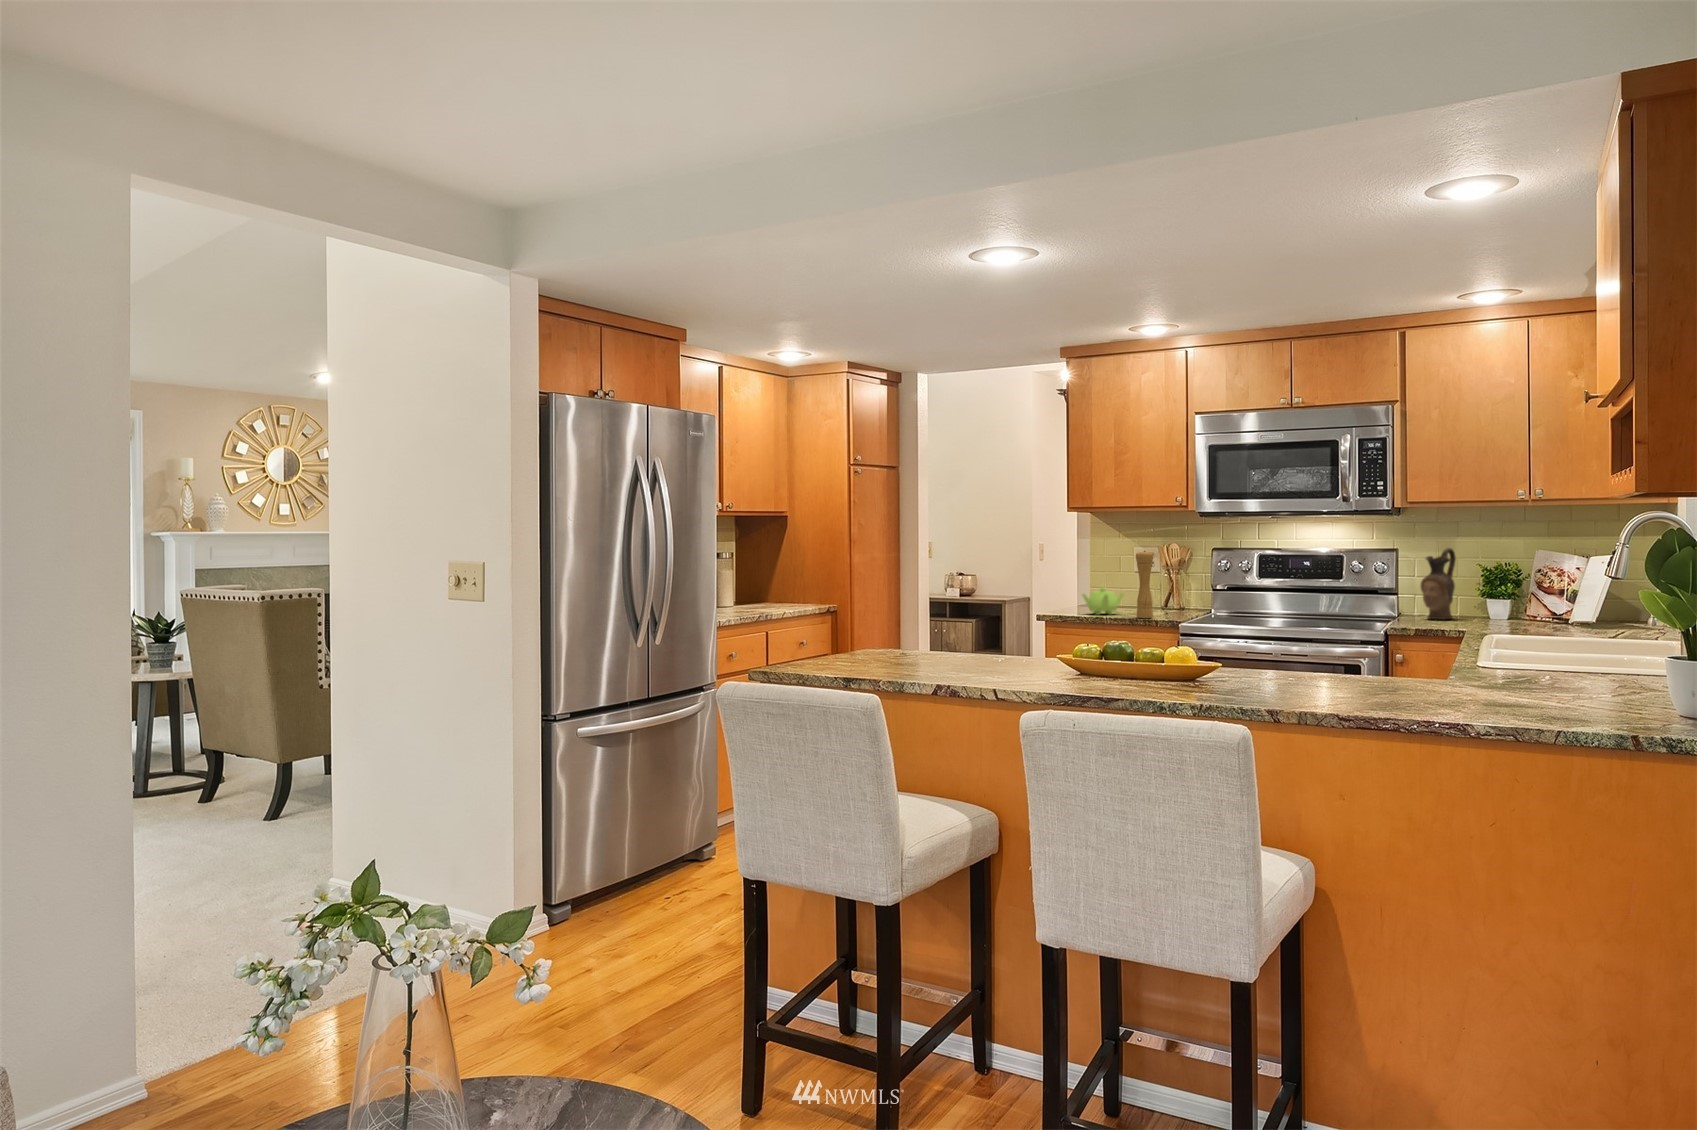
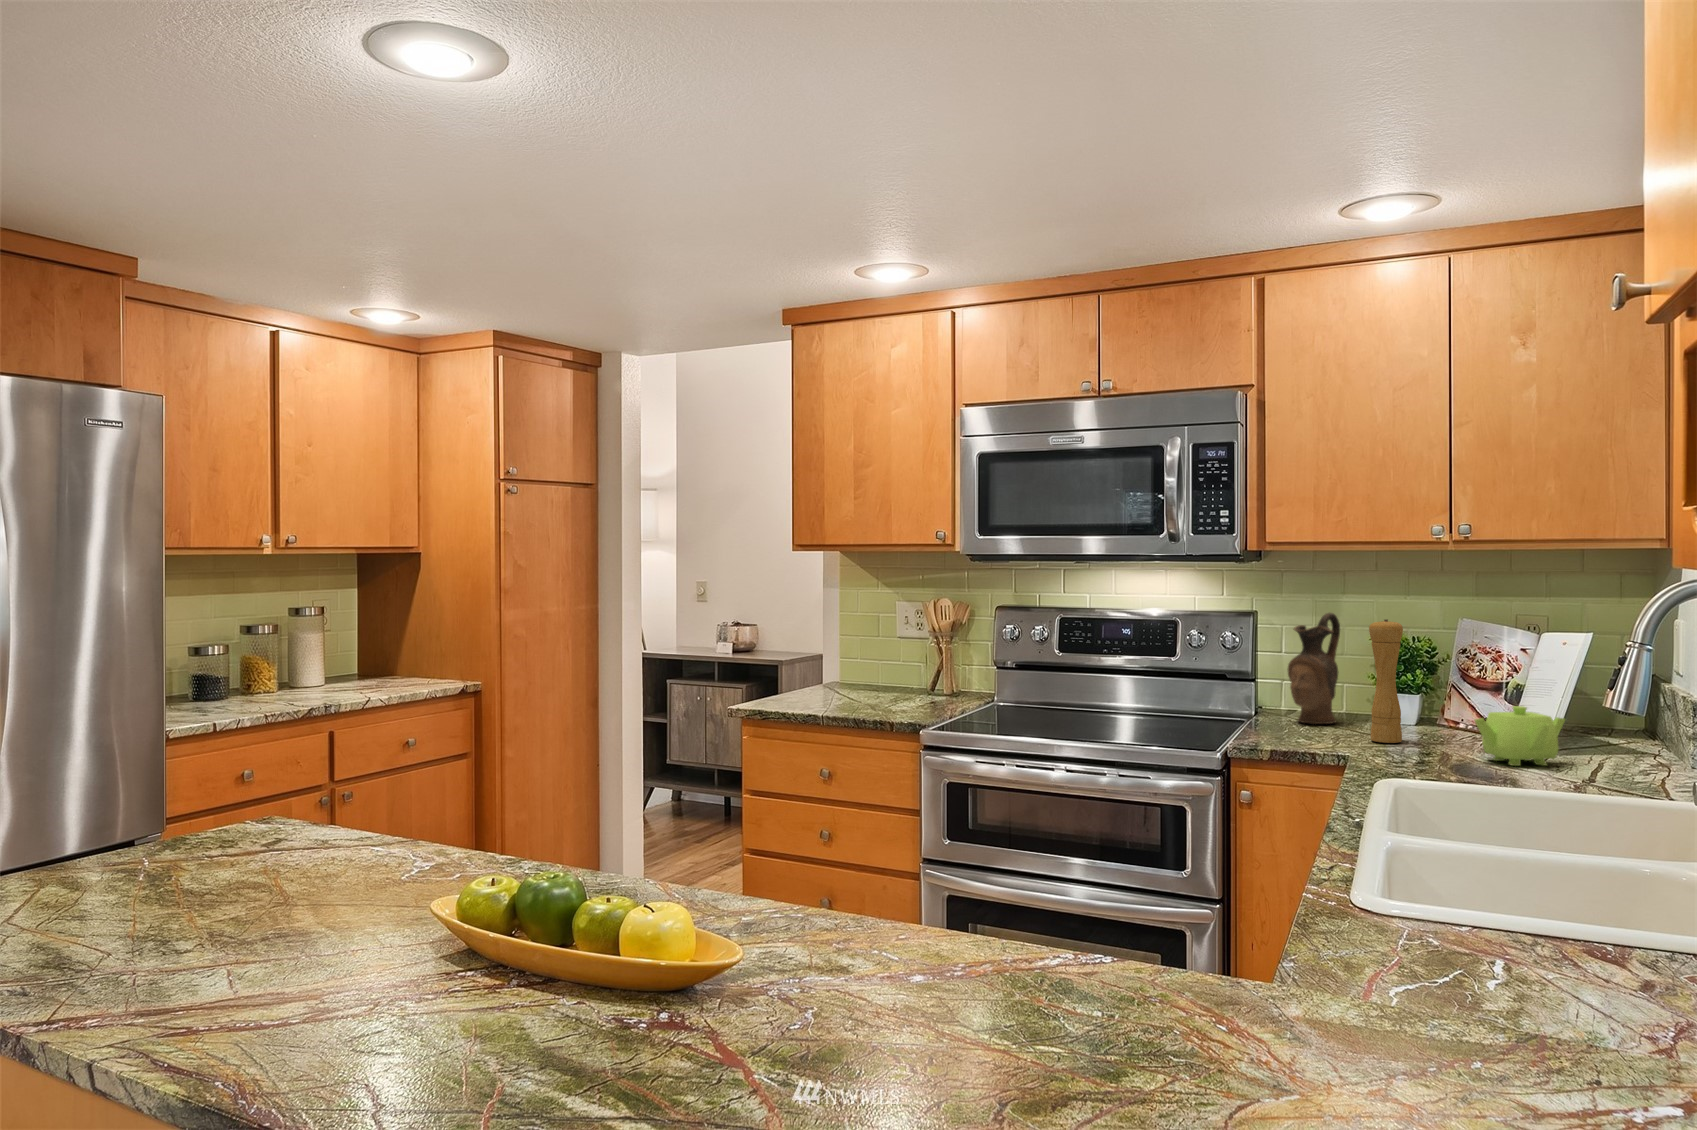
pepper mill: present [1136,551,1153,618] -> present [1369,619,1403,743]
teapot: present [1082,588,1124,615] -> present [1475,706,1565,766]

